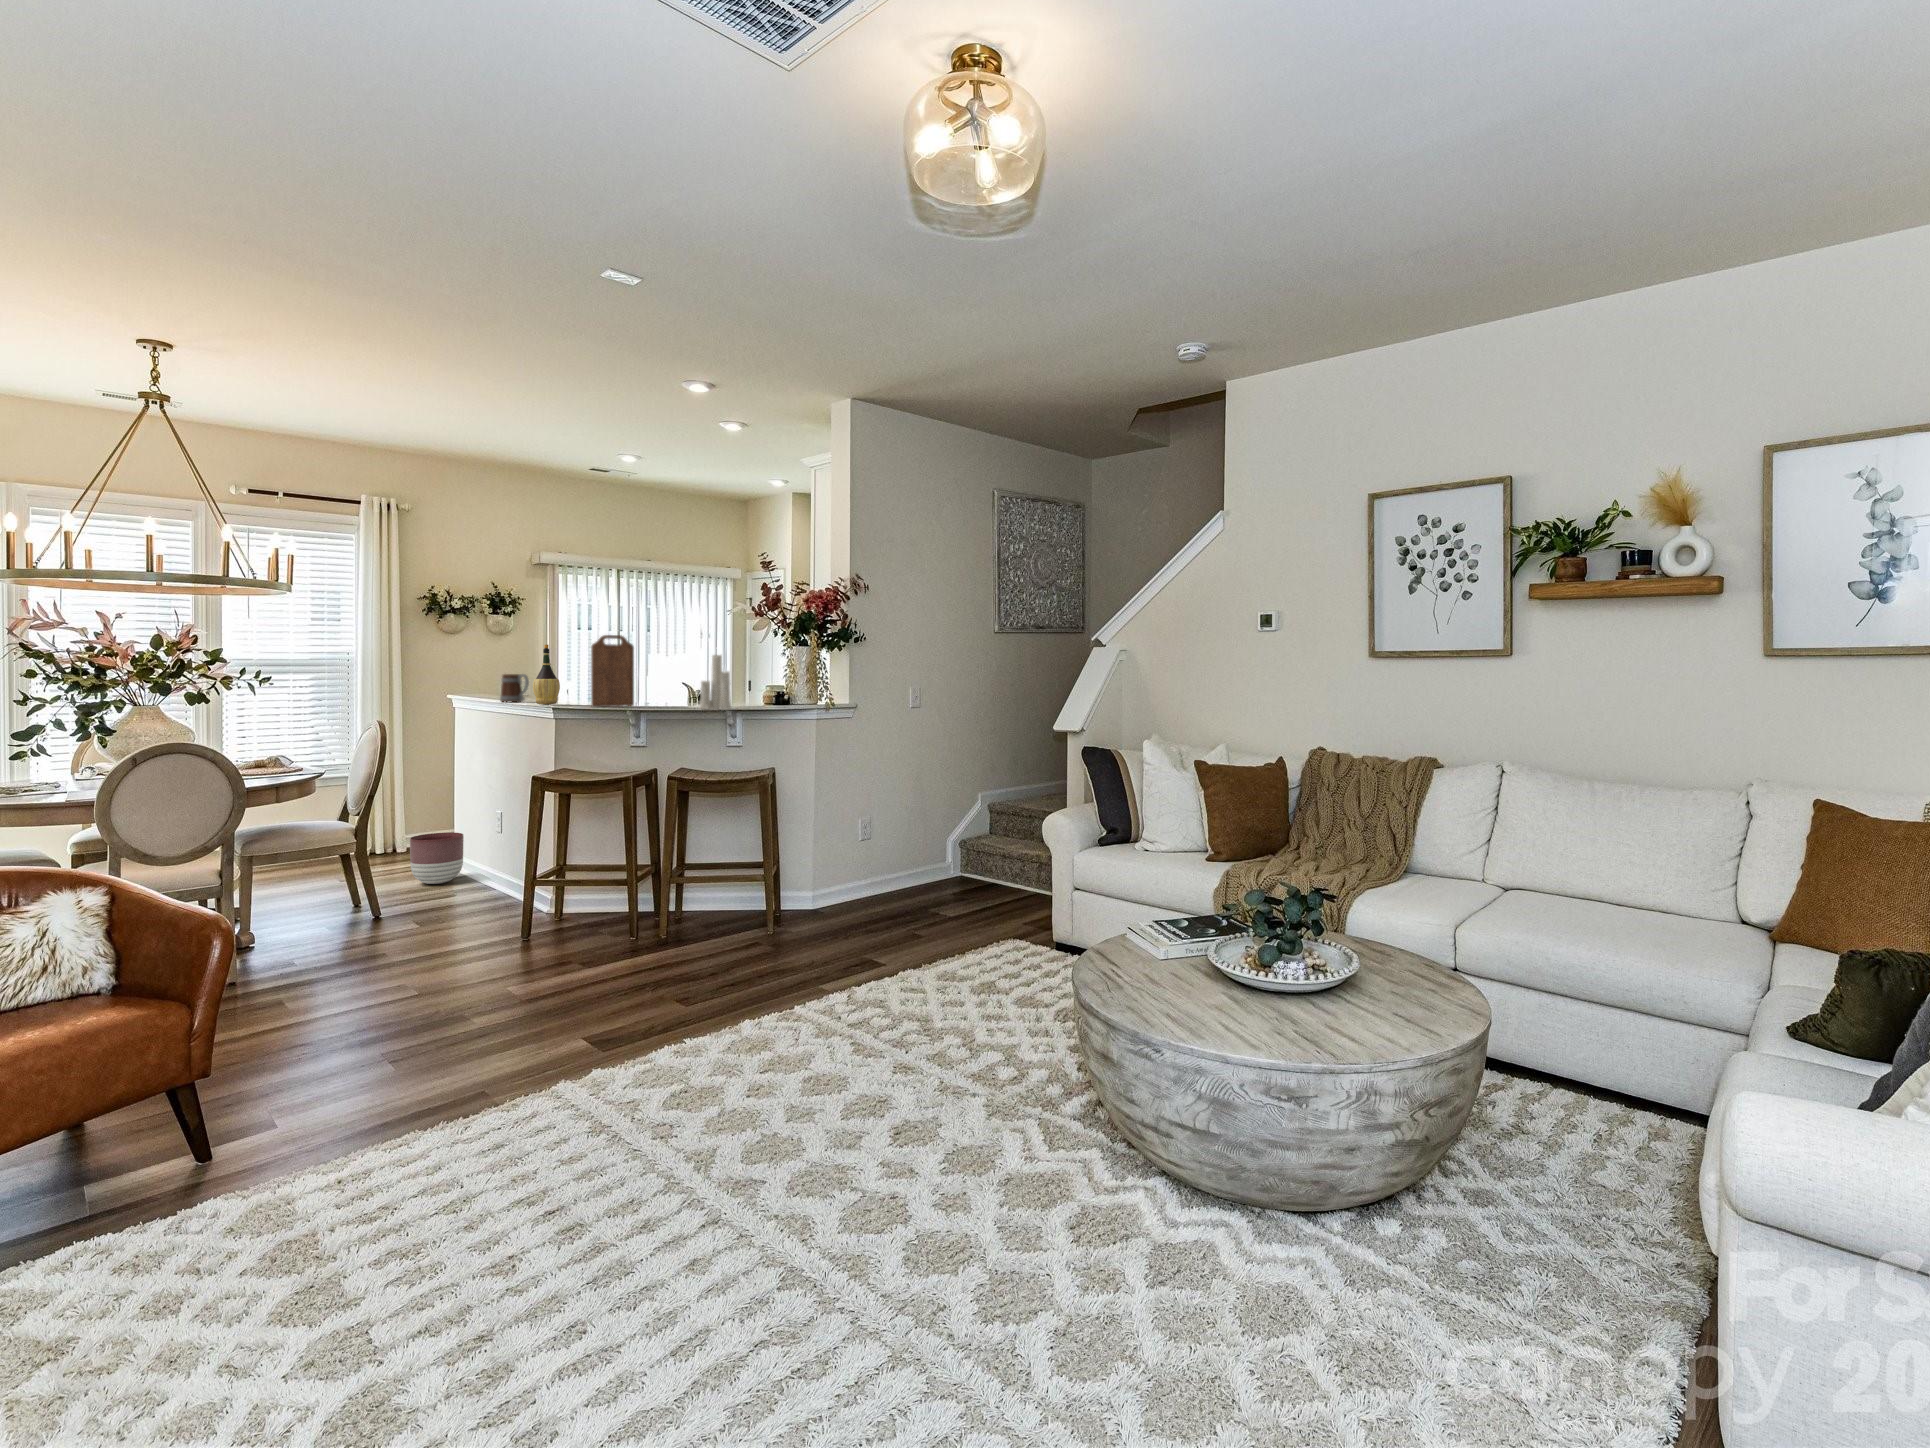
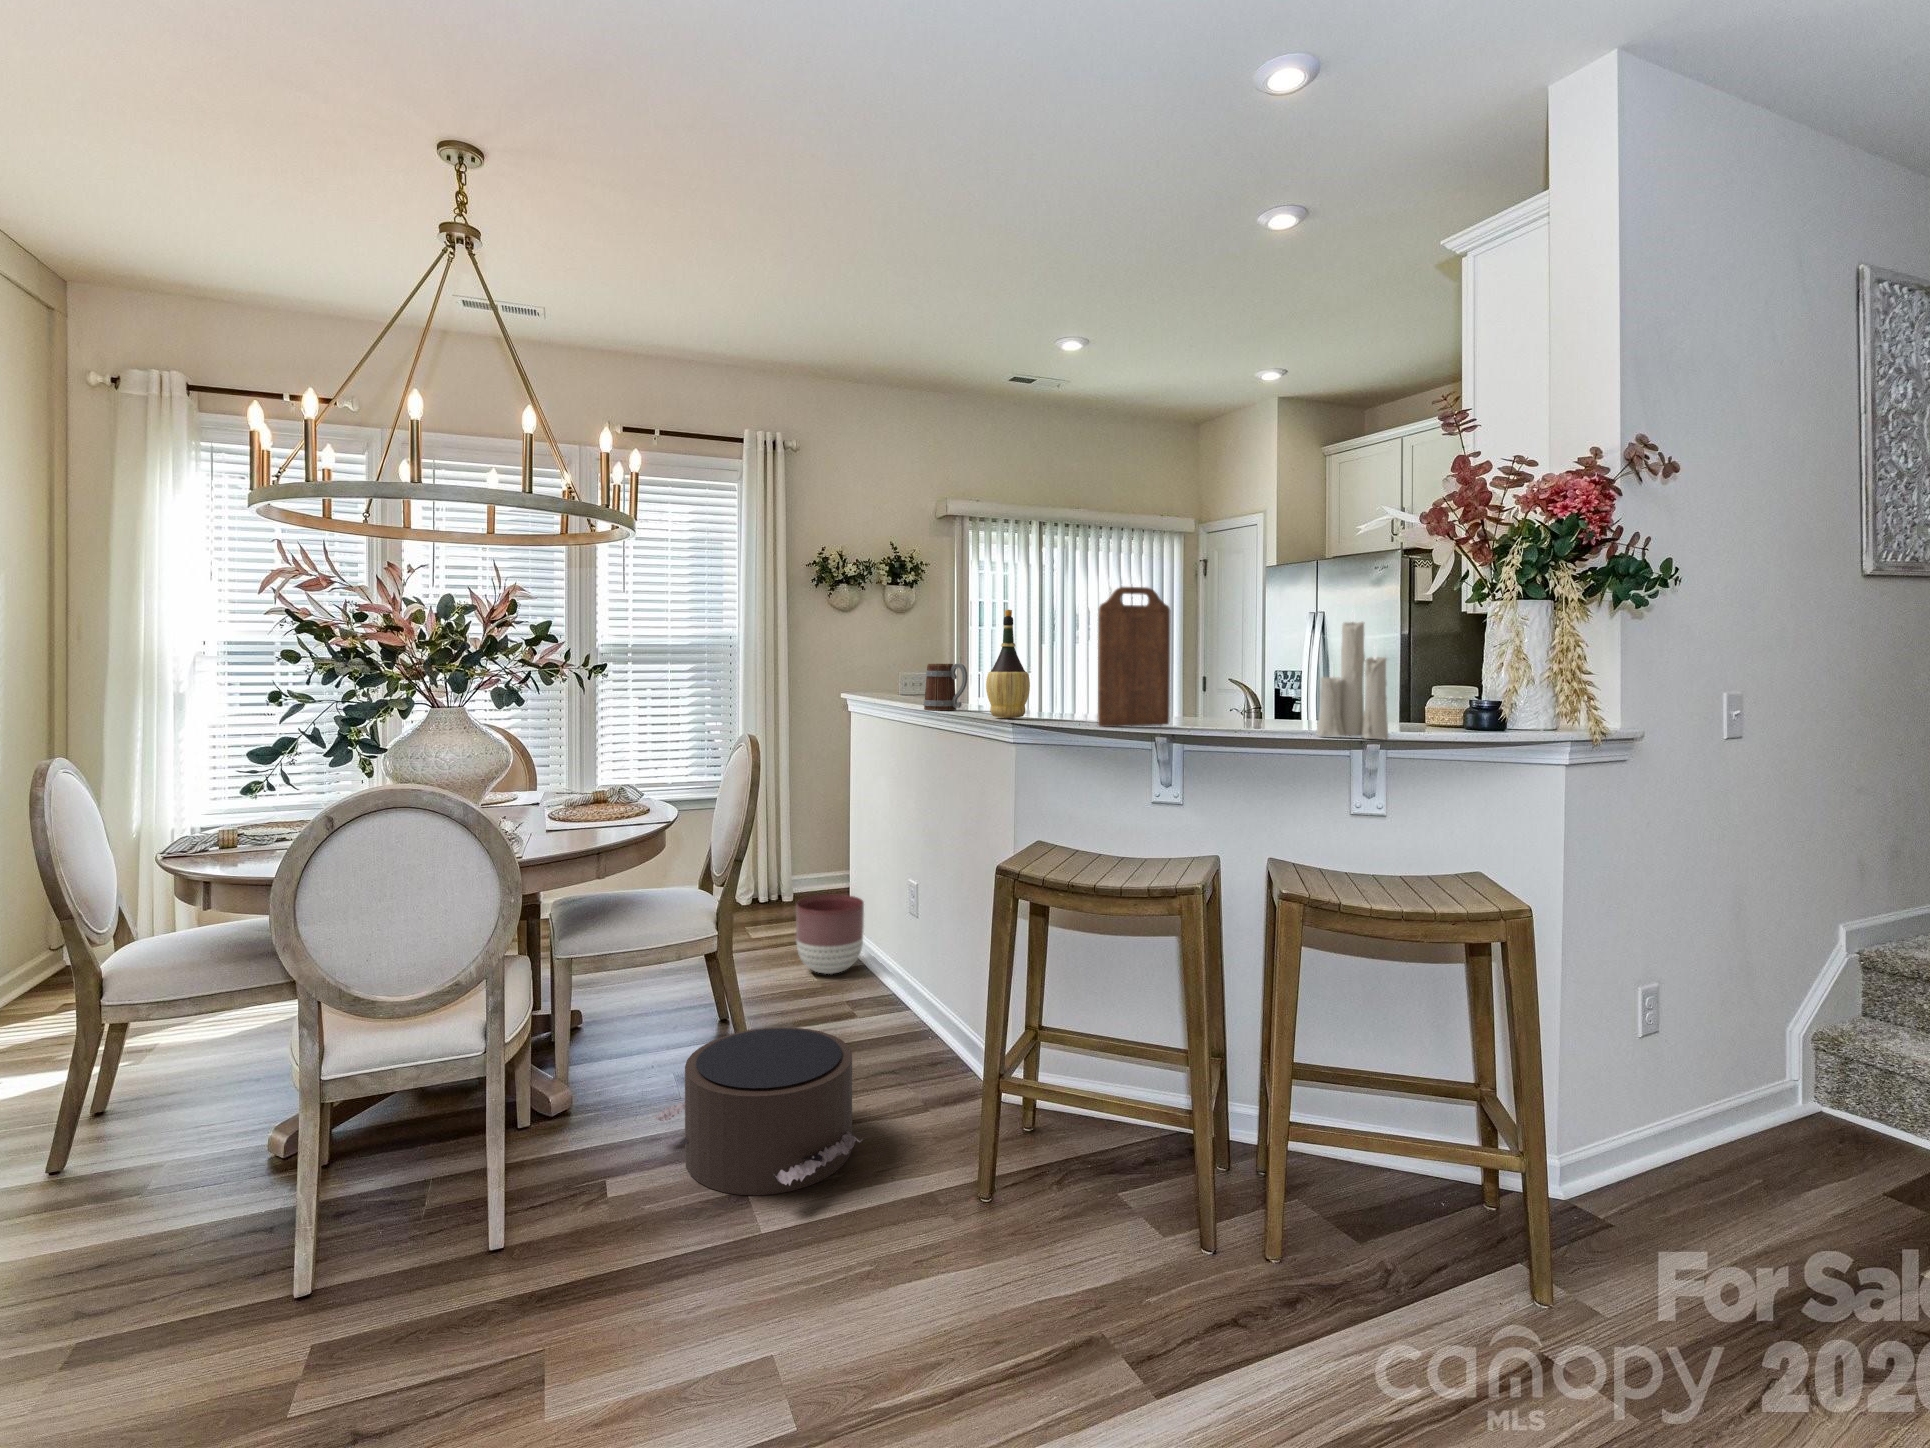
pouf: none [314,885,452,960] -> present [655,1027,862,1195]

